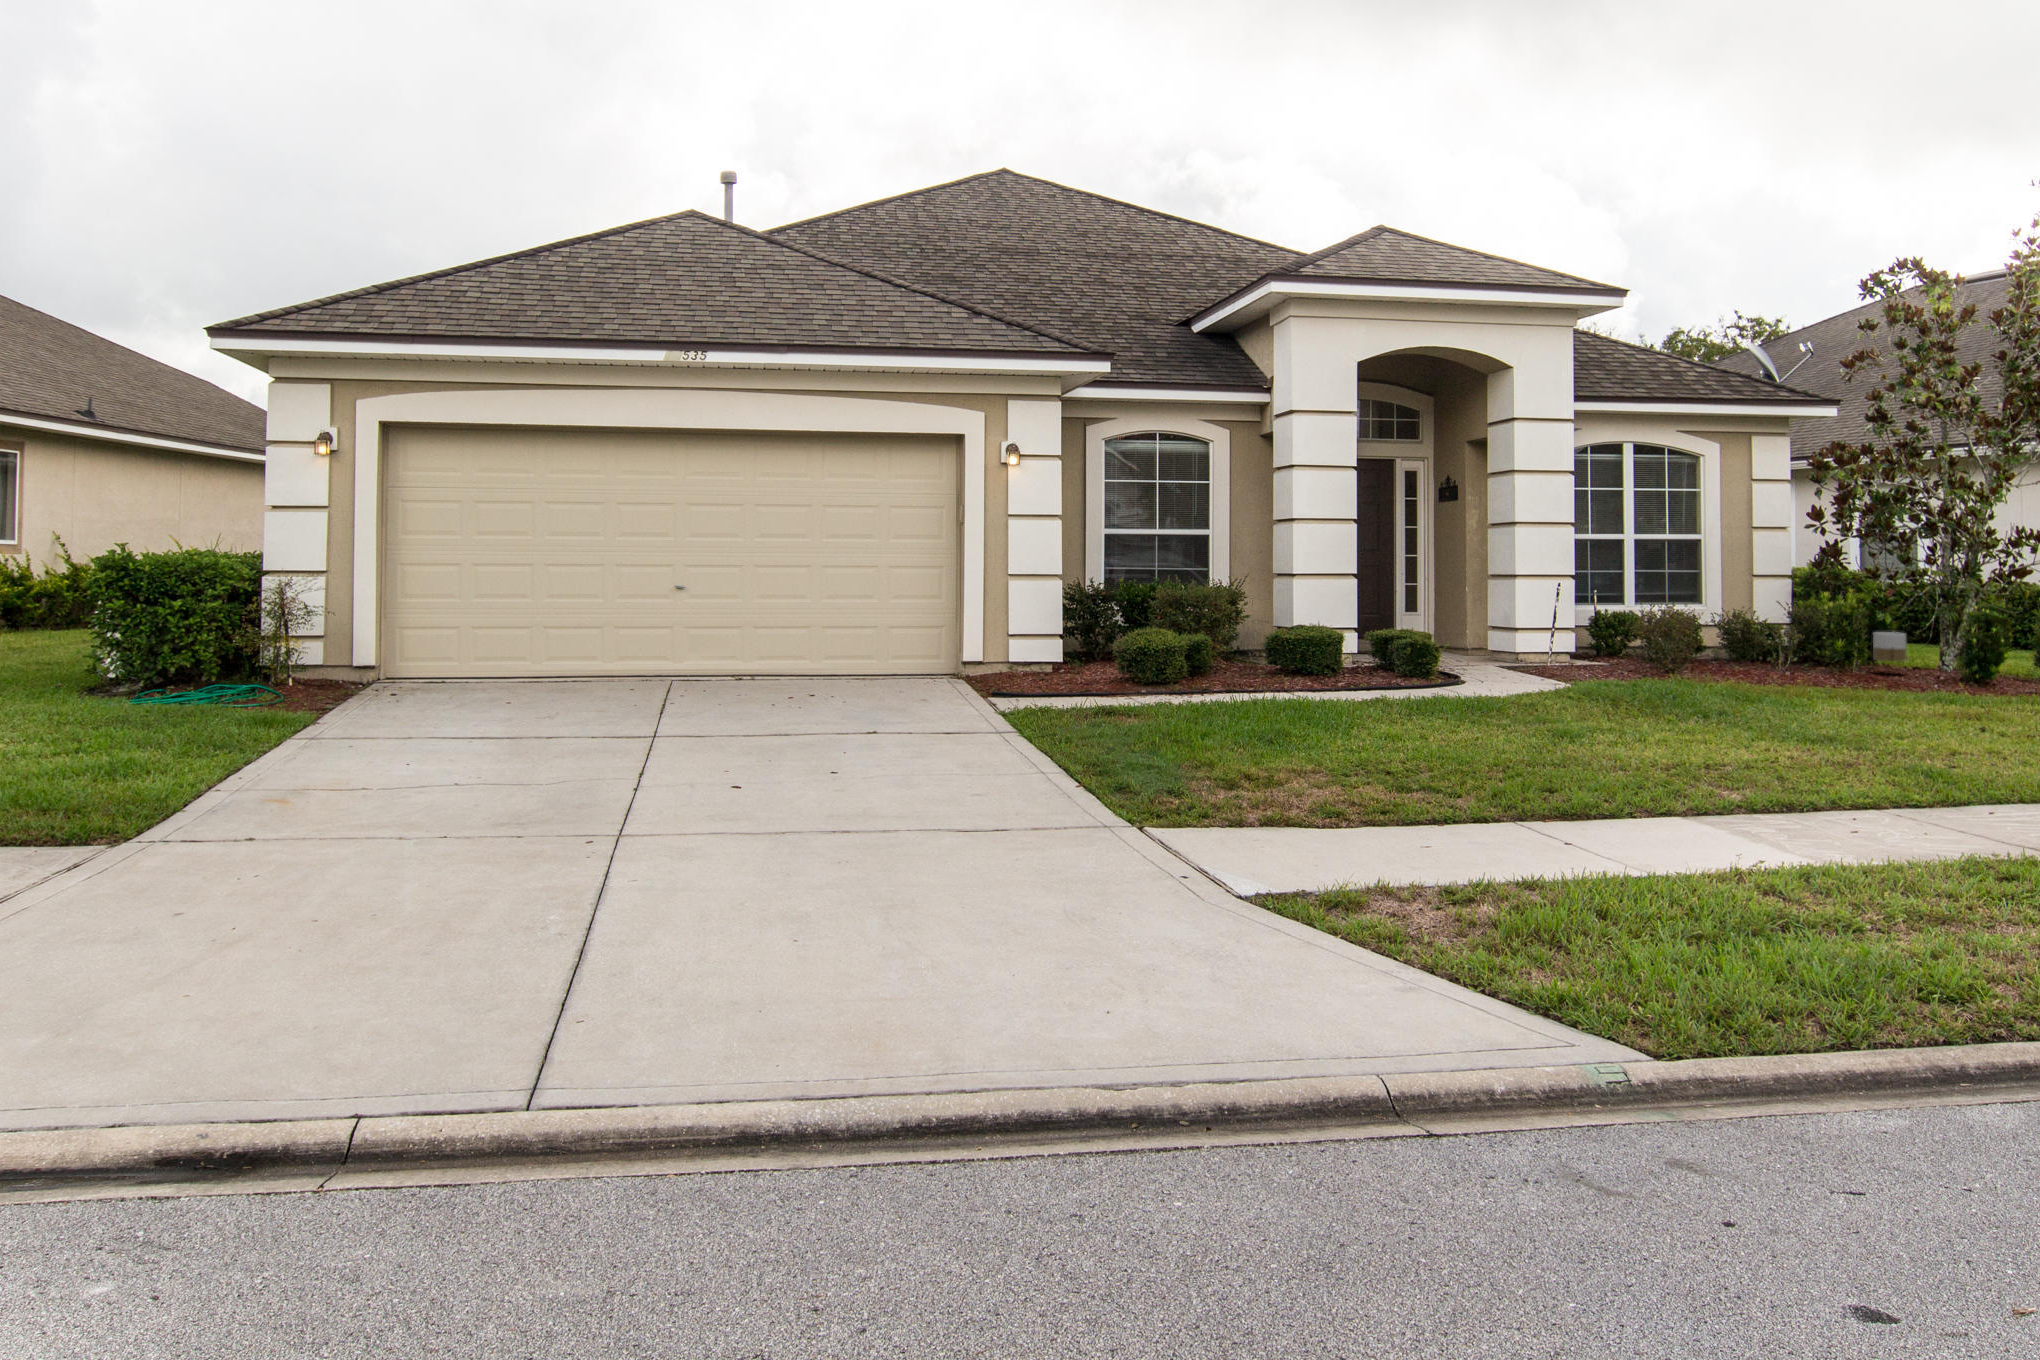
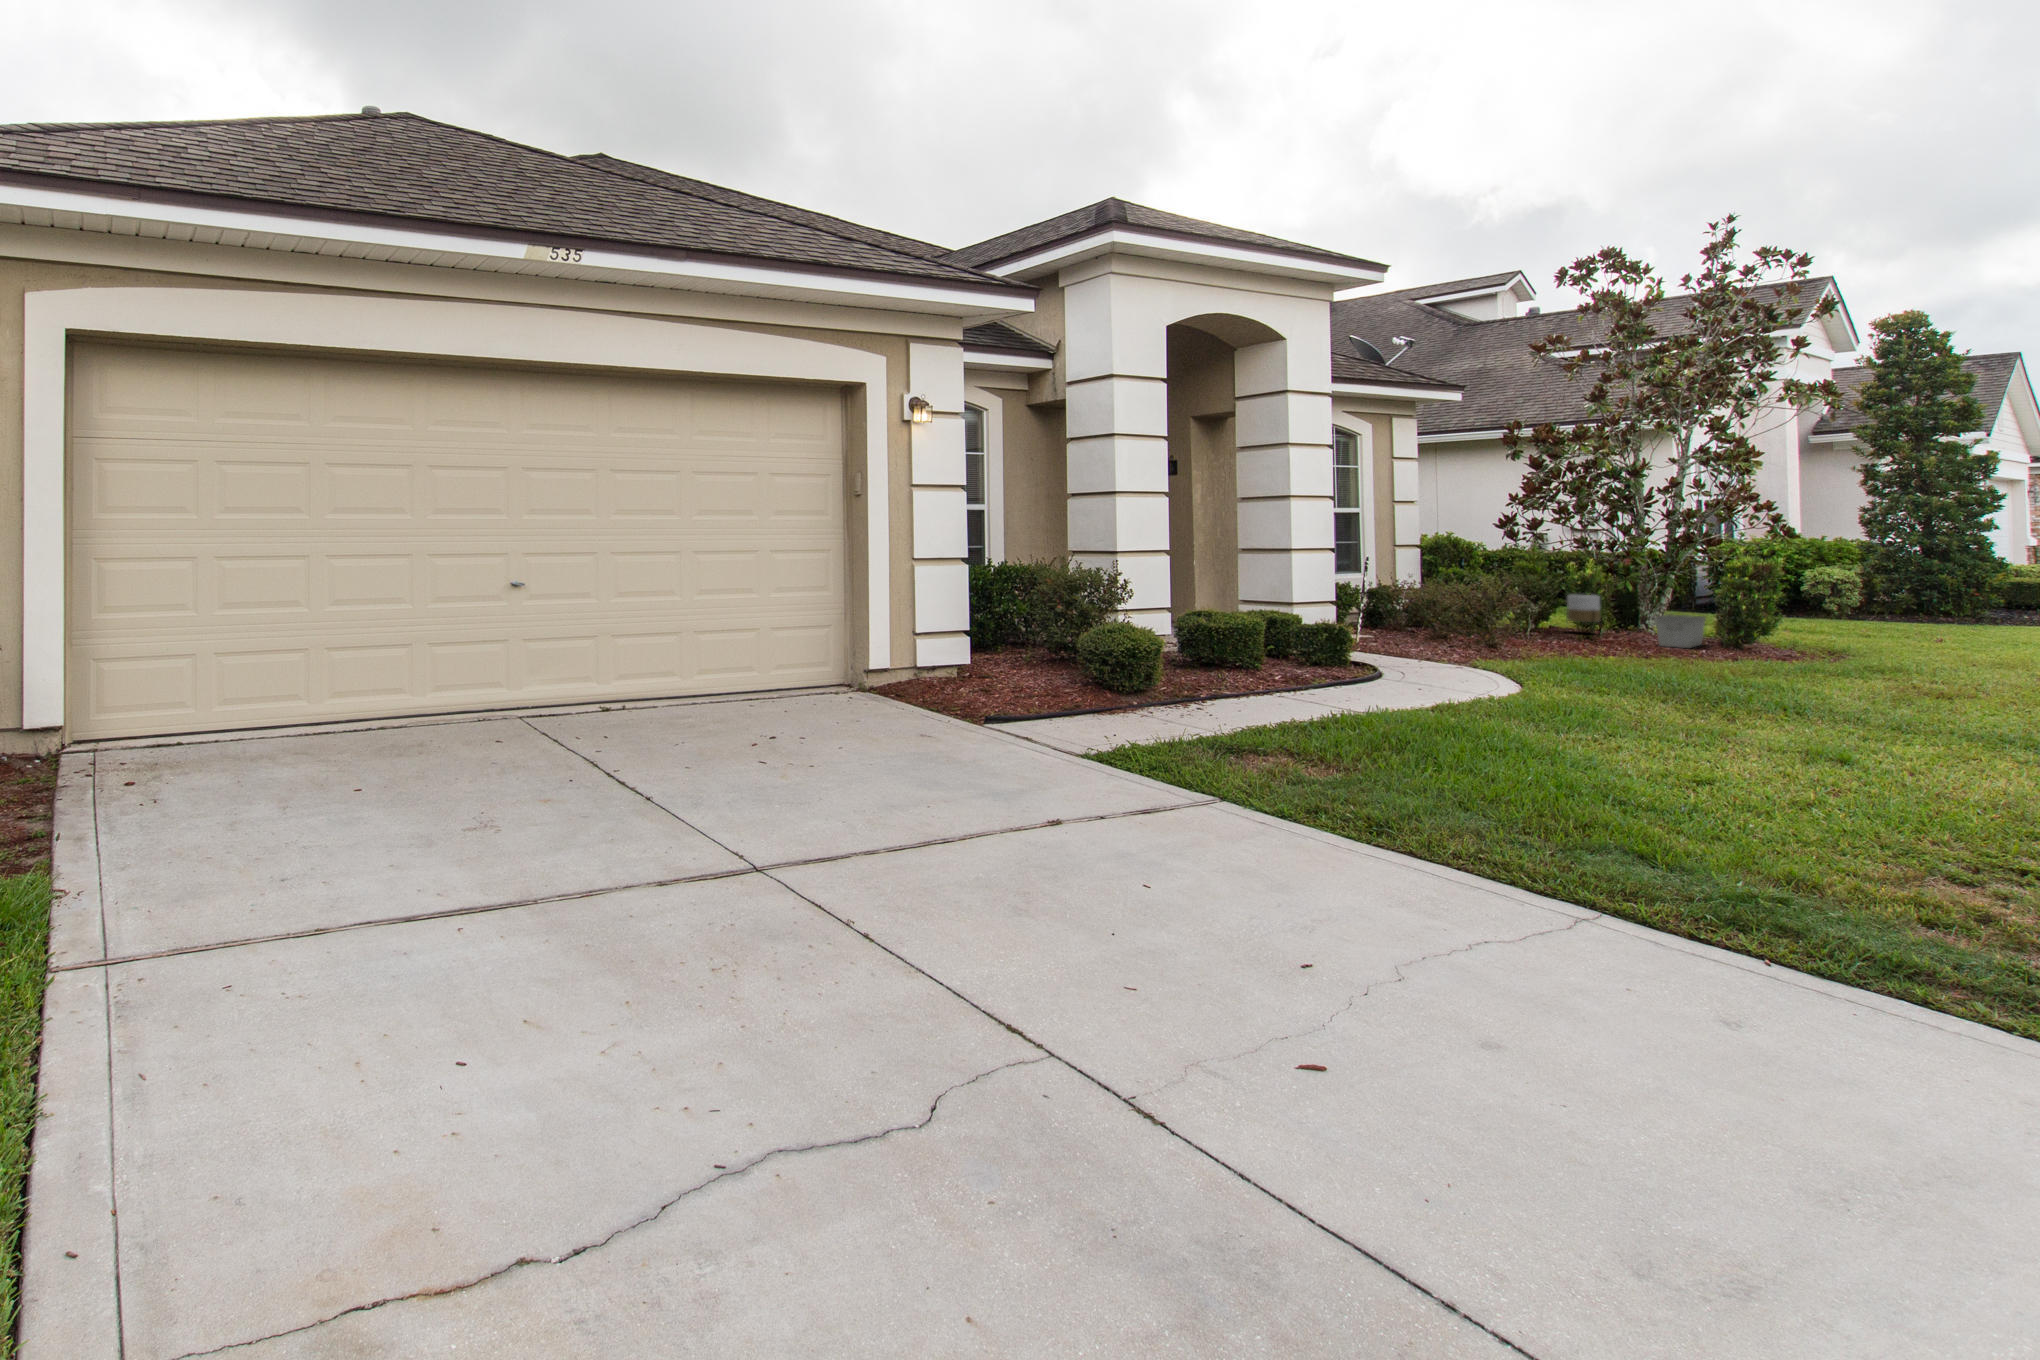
storage bin: none [1913,654,1982,689] -> present [1655,614,1706,648]

